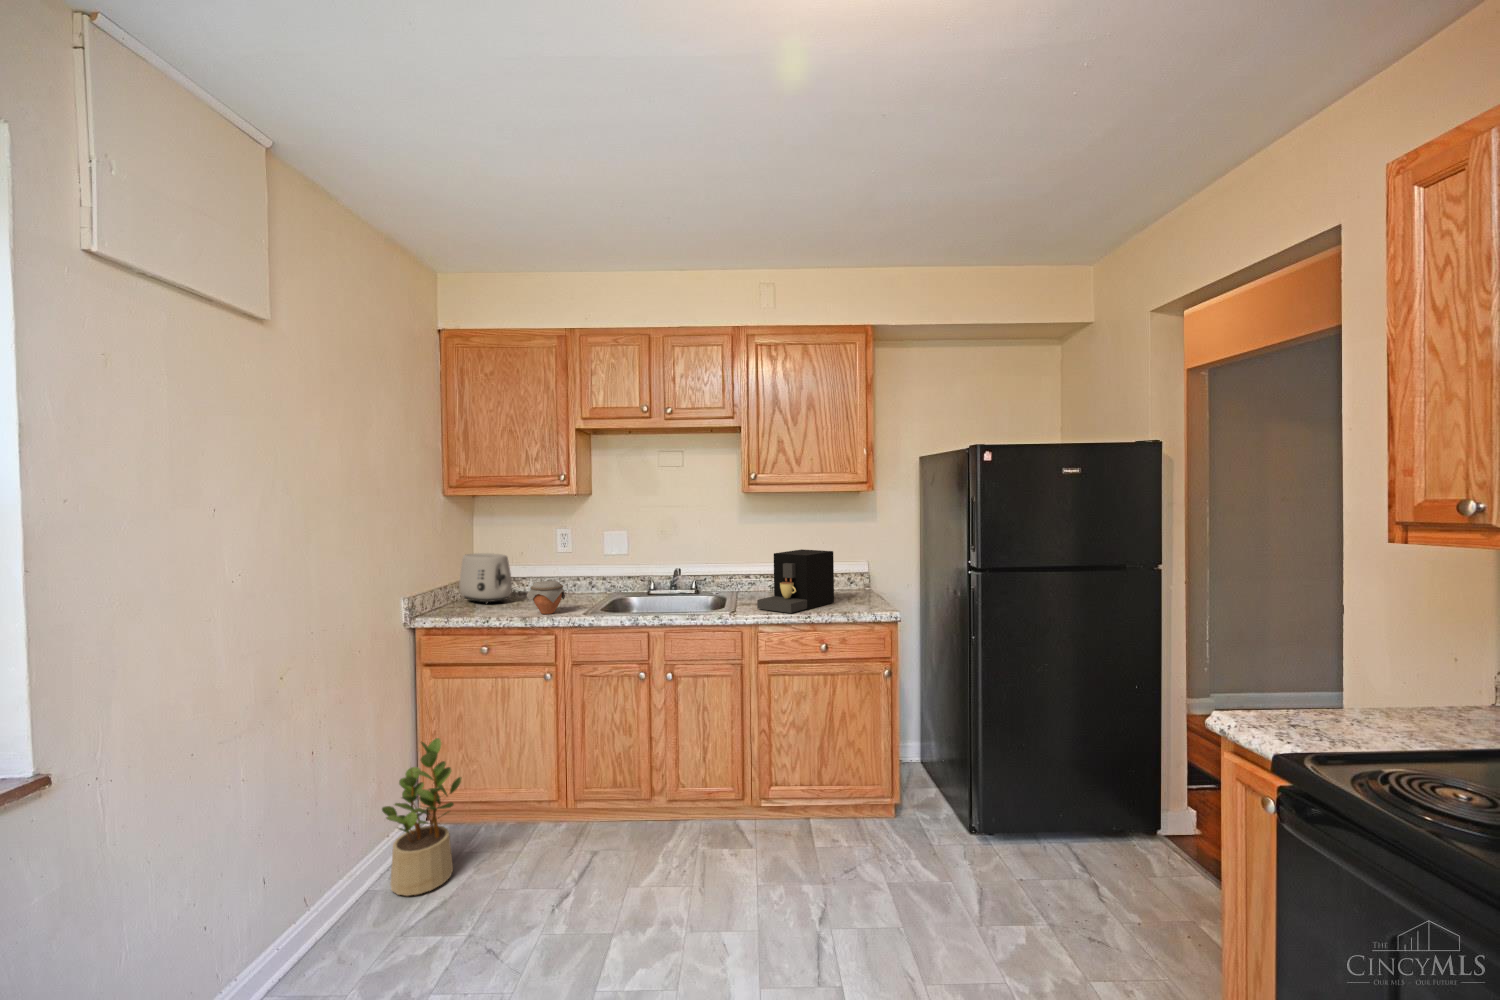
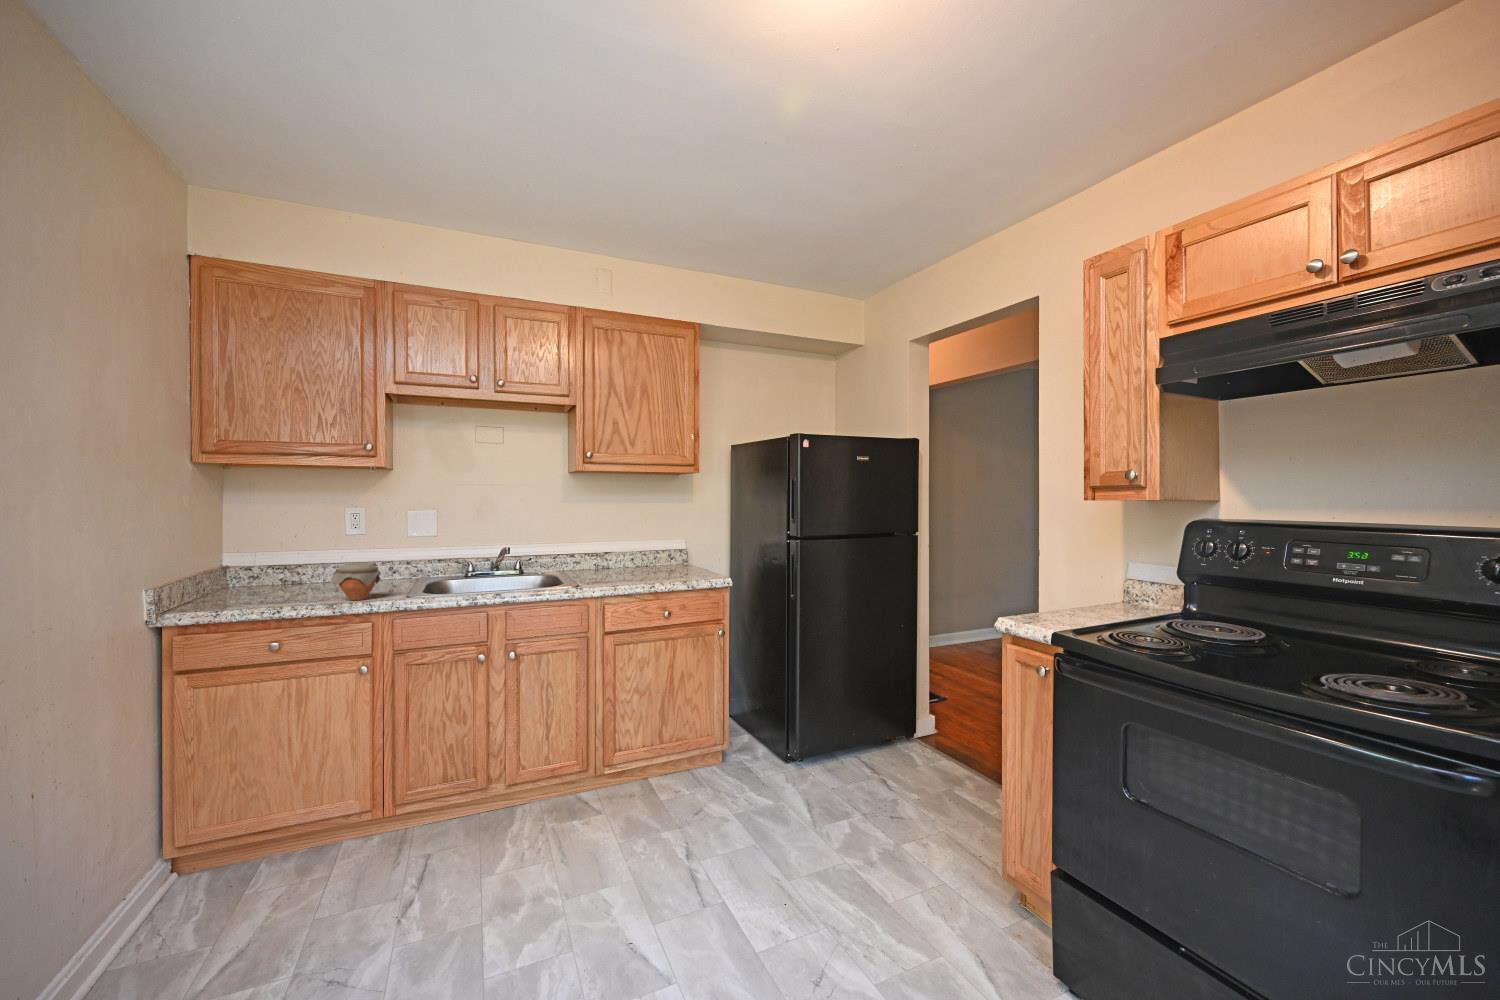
coffee maker: present [757,549,834,613] -> none [597,528,664,585]
toaster: present [459,553,512,604] -> none [209,537,292,596]
potted plant: present [382,738,462,896] -> none [128,755,254,959]

